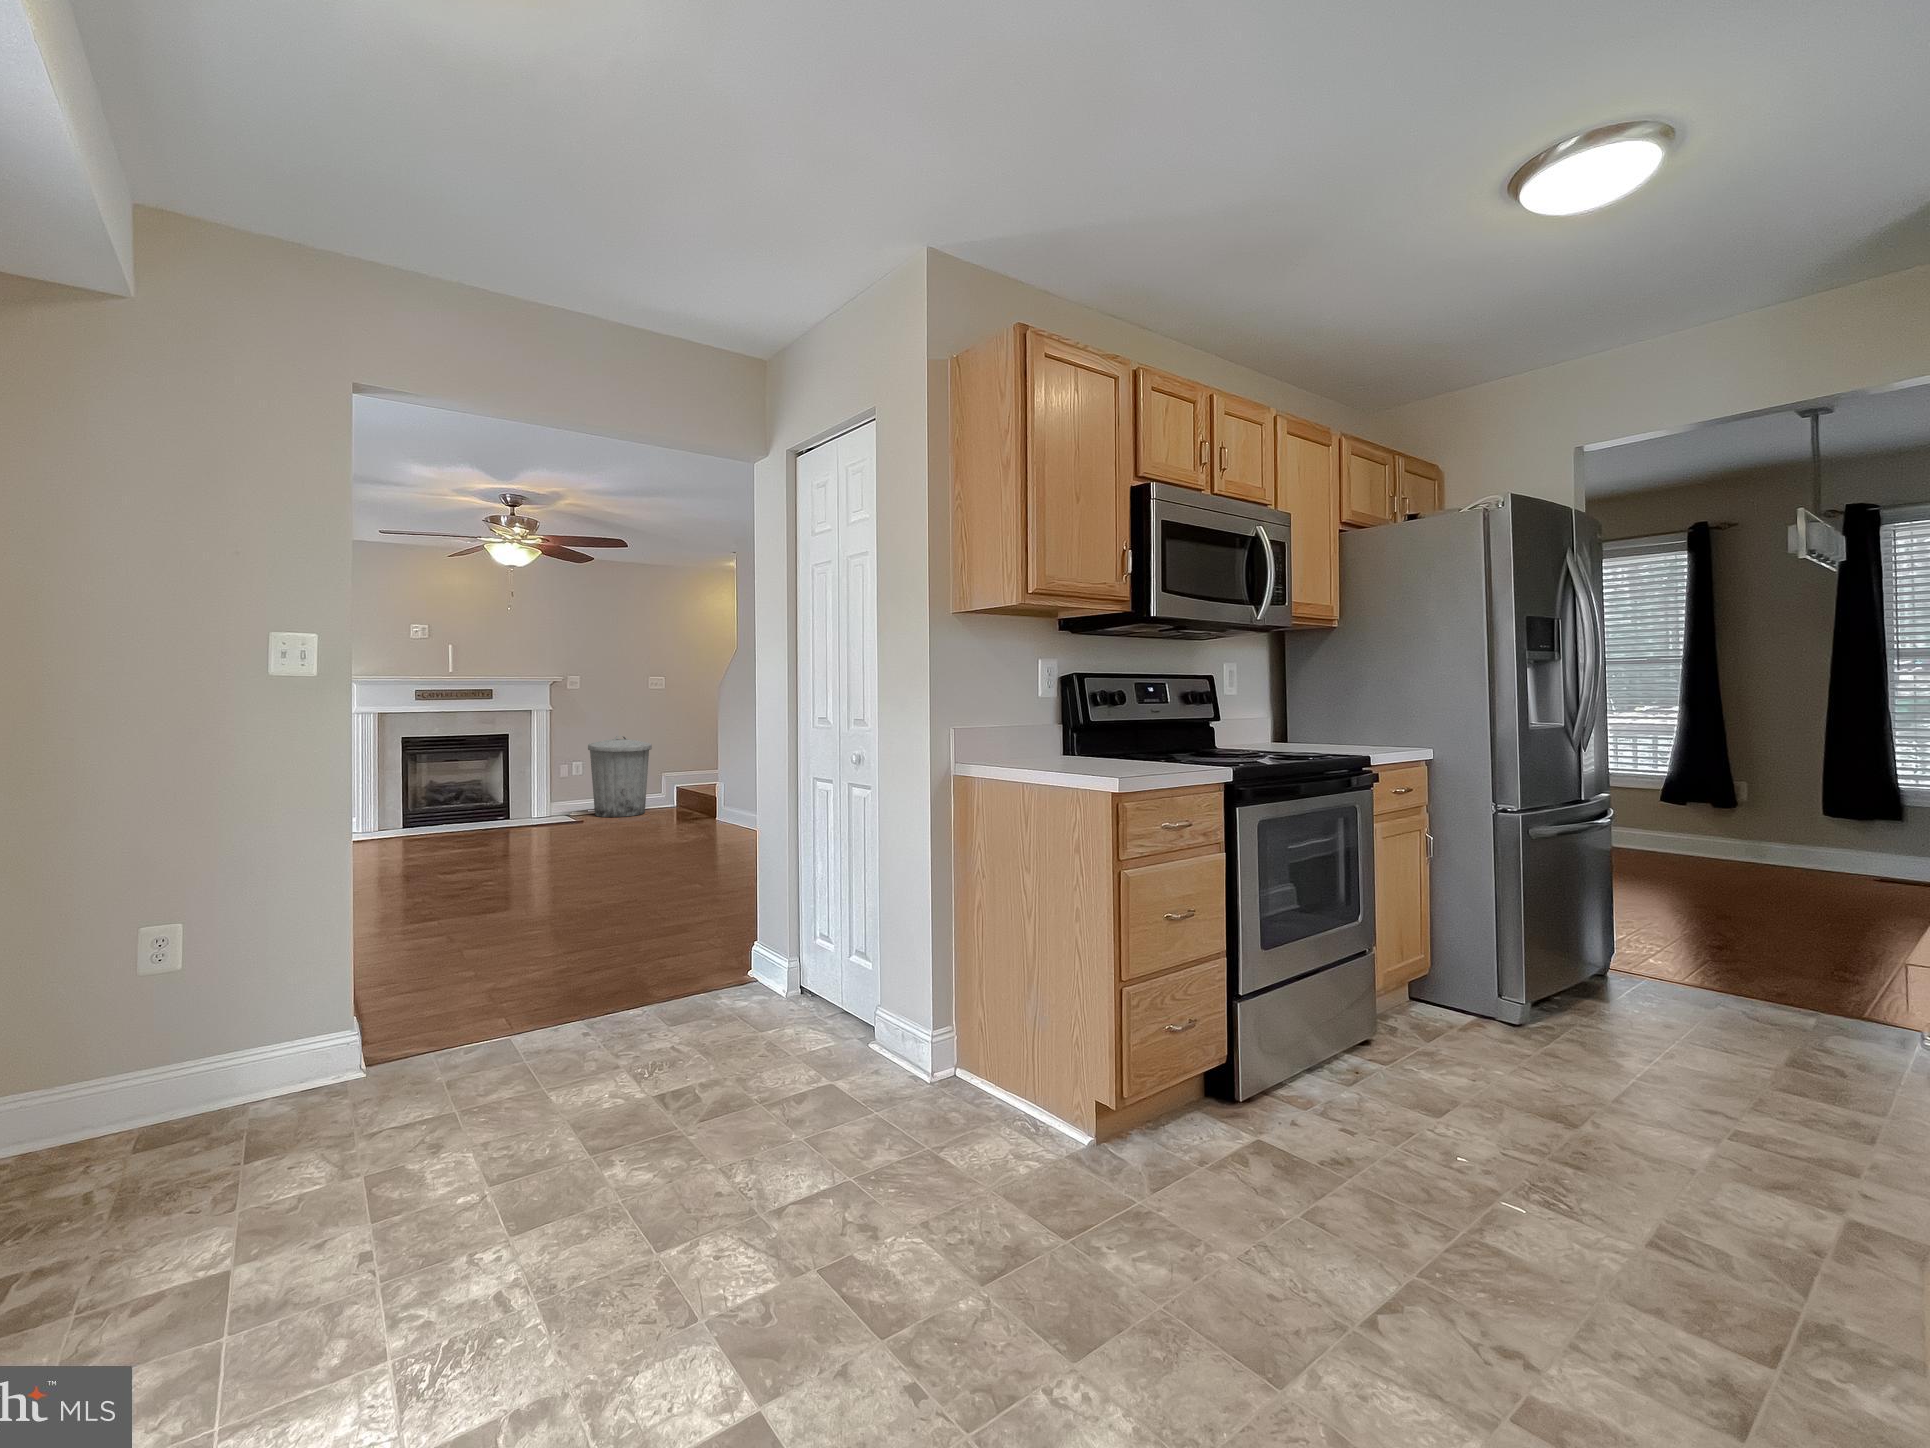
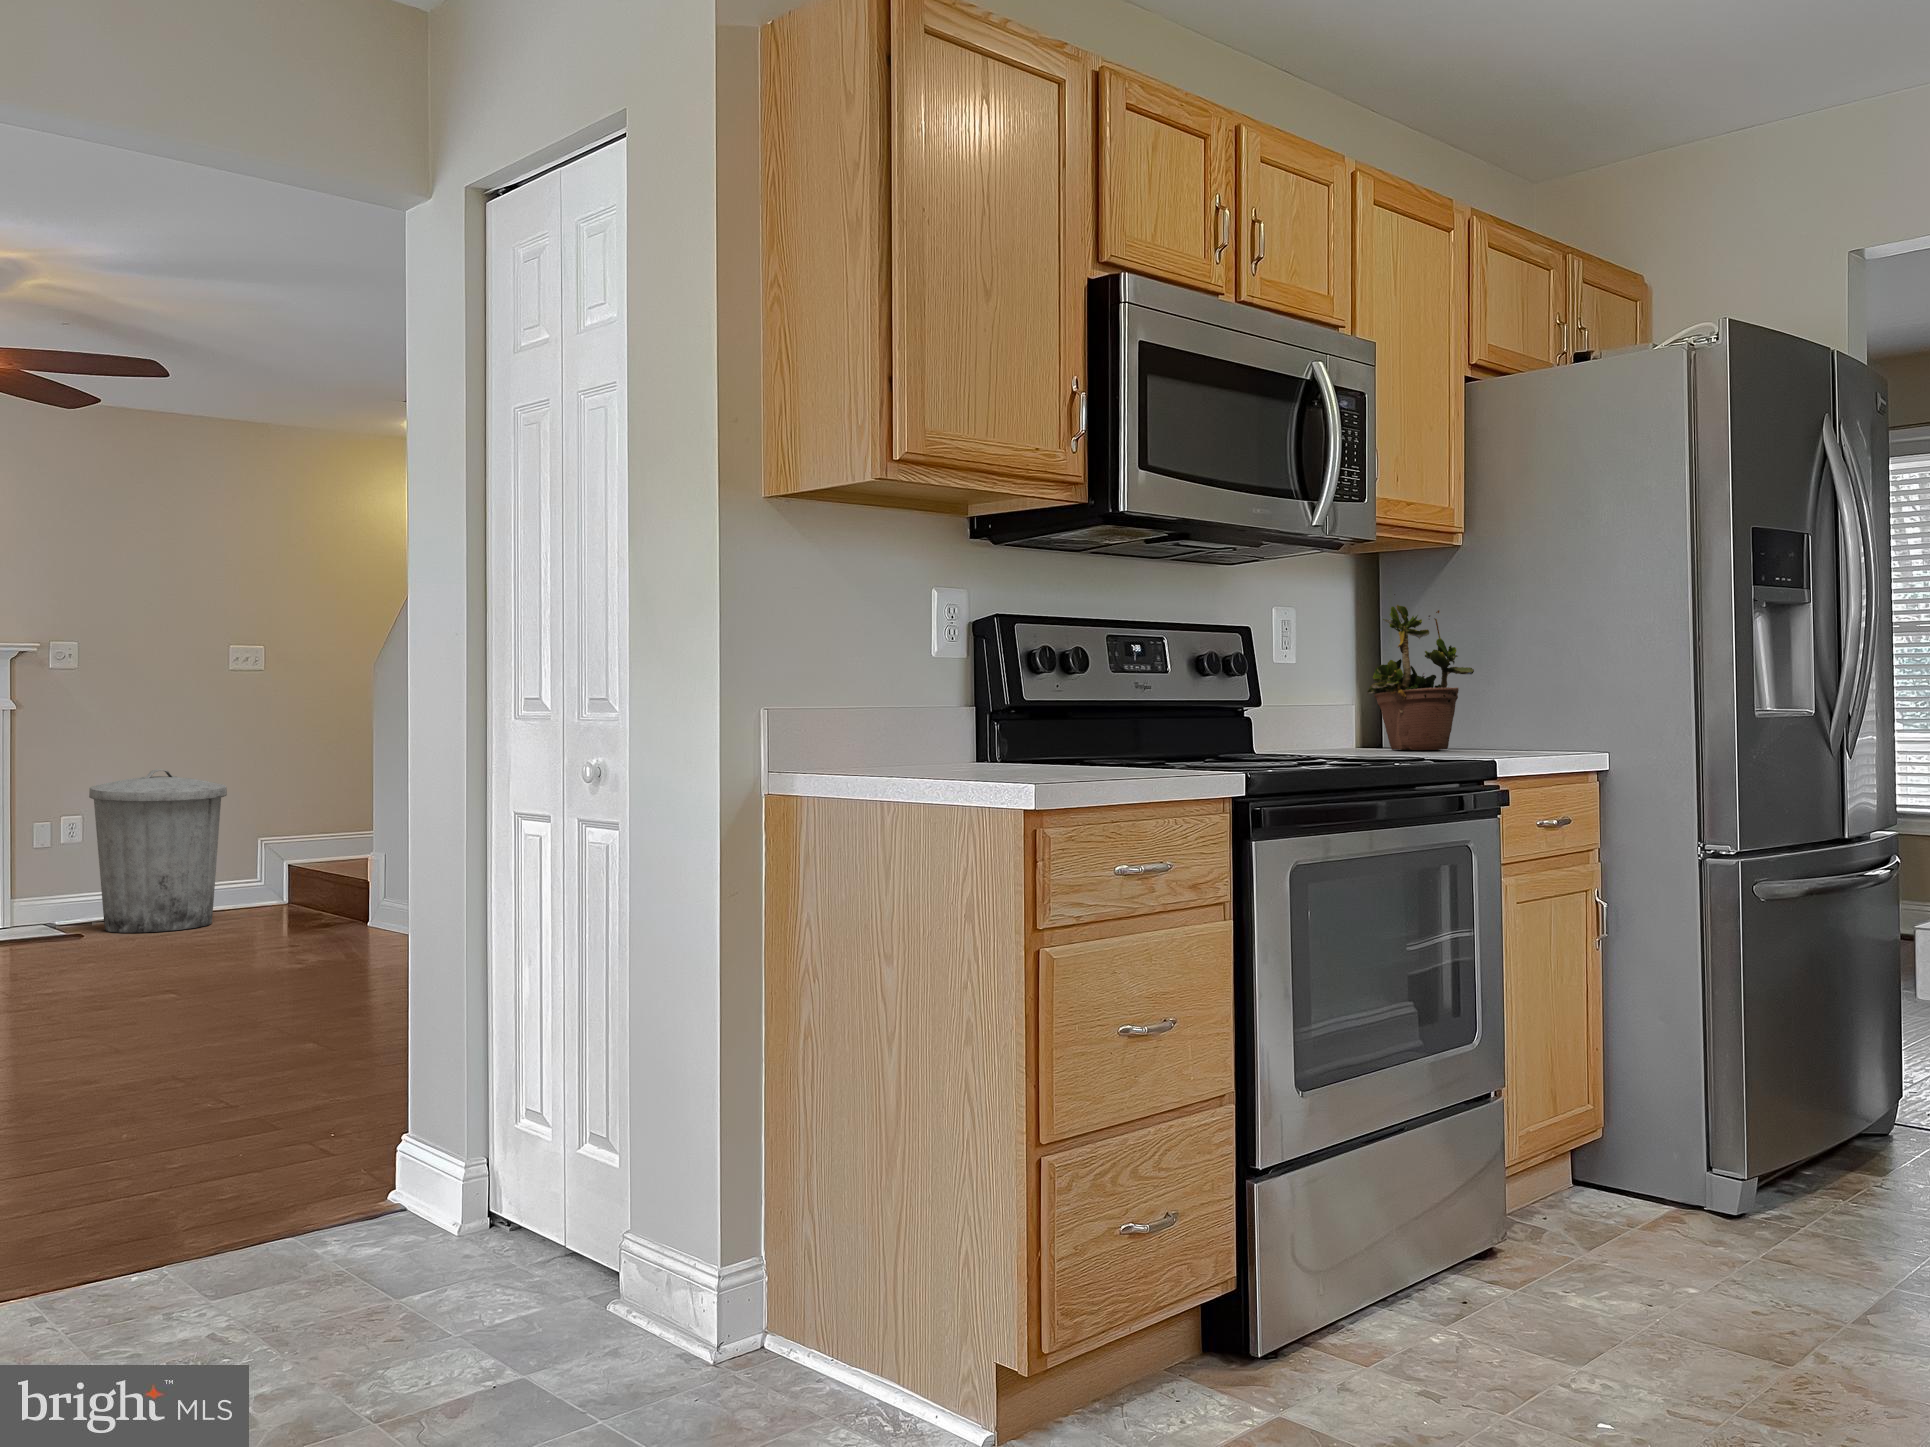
potted plant: none [1280,656,1345,745] -> present [1366,594,1474,750]

